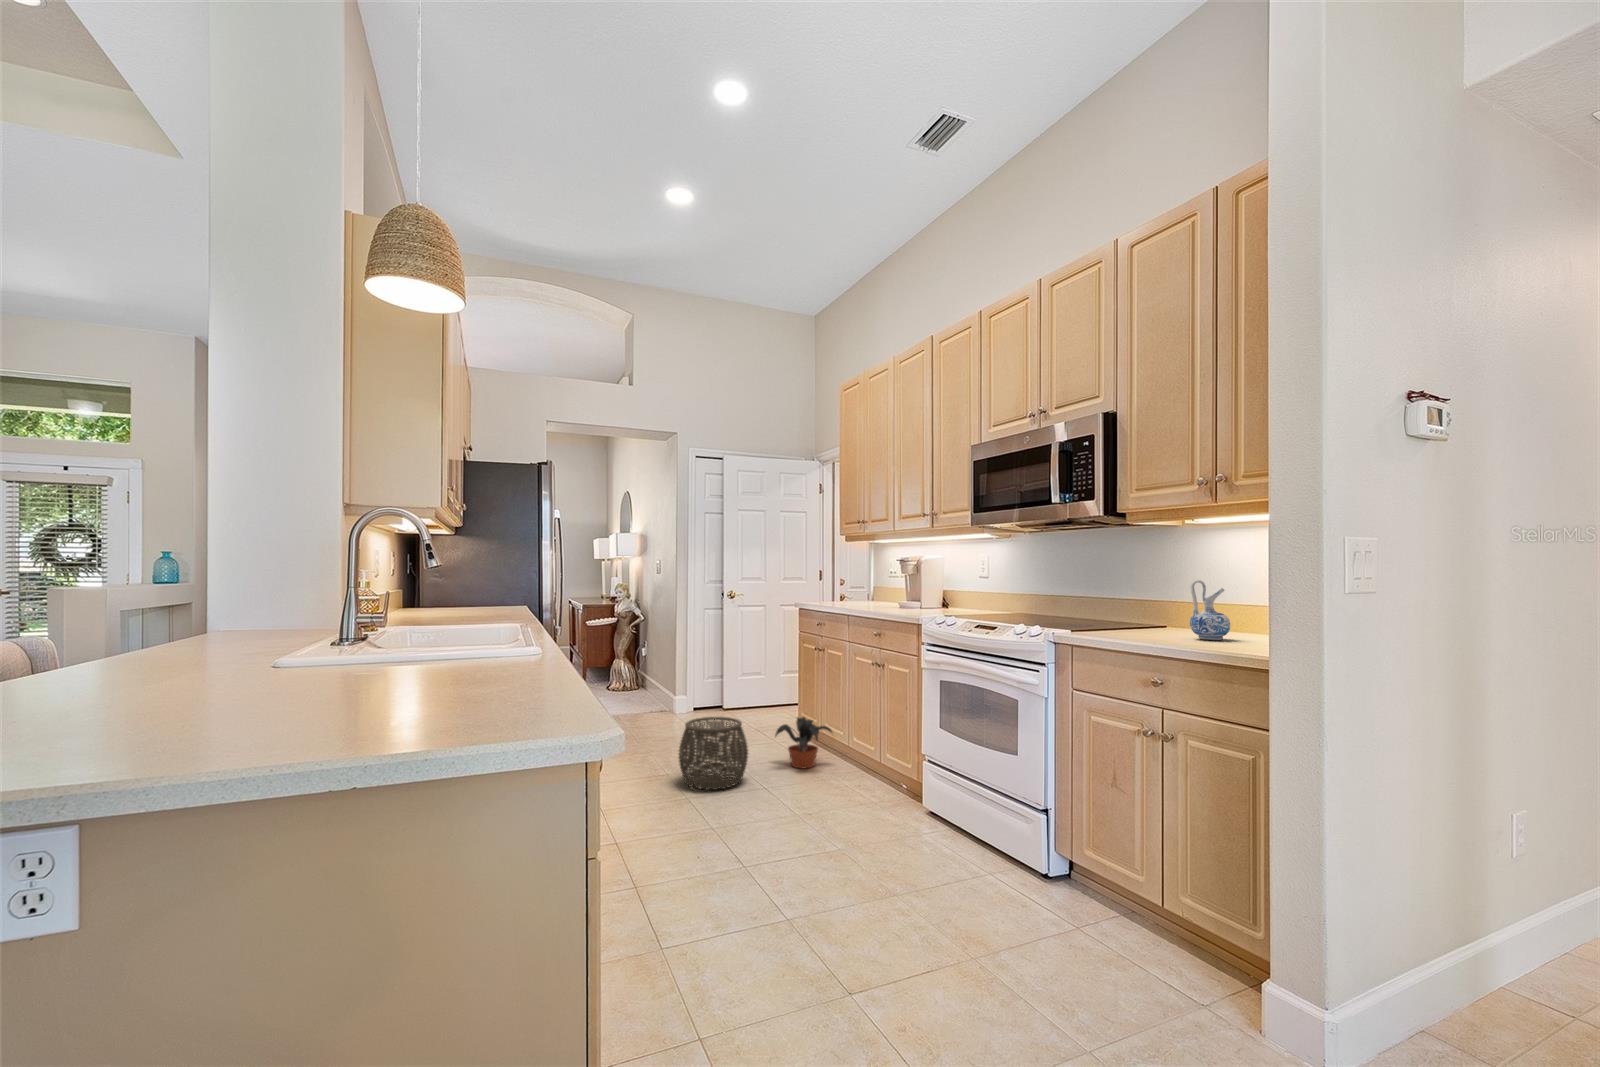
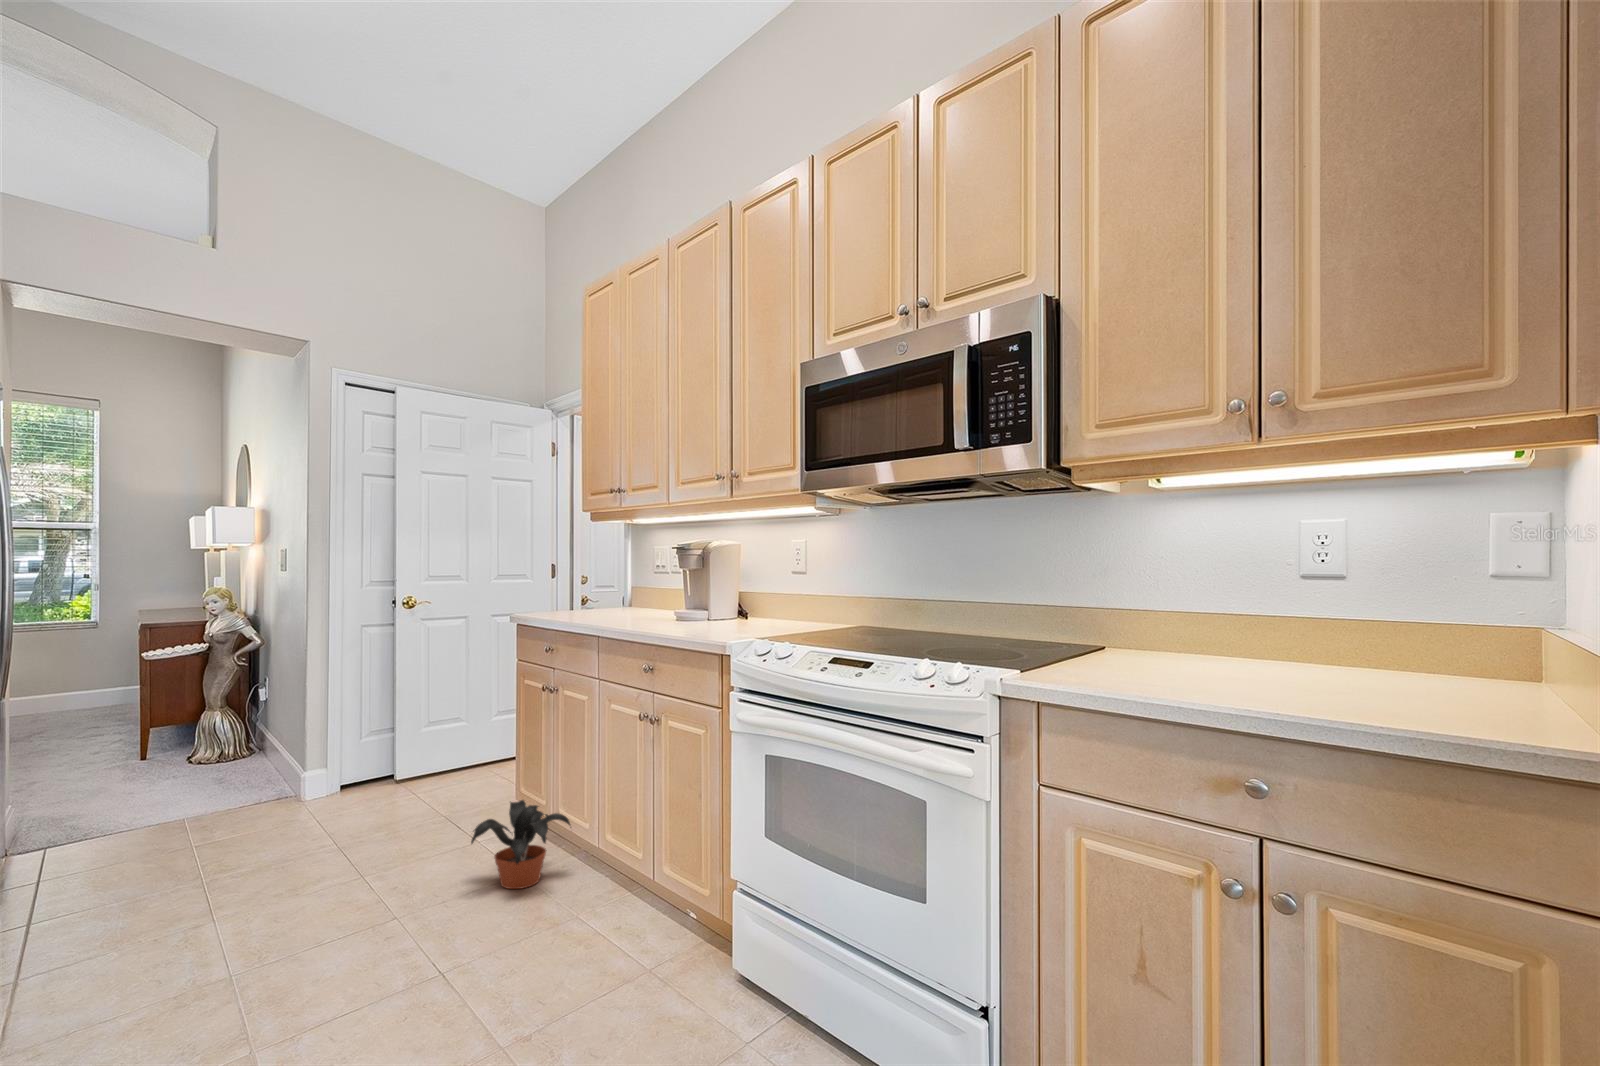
ceramic pitcher: present [1190,580,1230,640] -> none [1213,571,1282,672]
woven basket: present [679,717,748,790] -> none [277,821,420,968]

